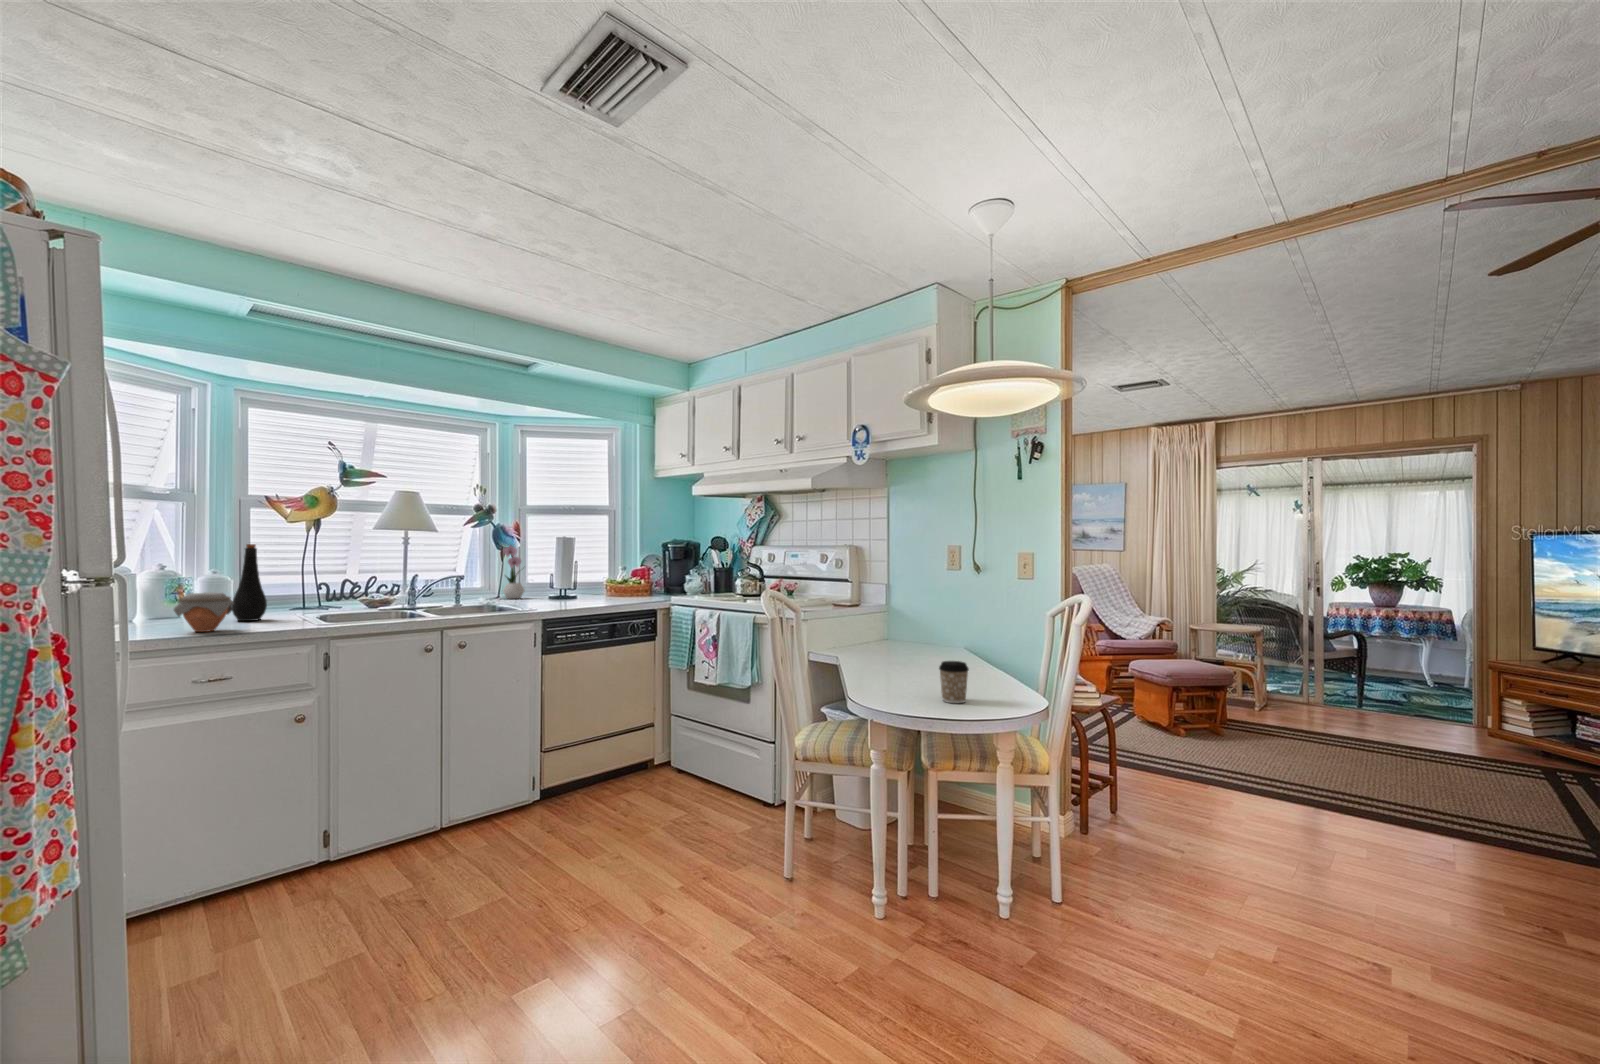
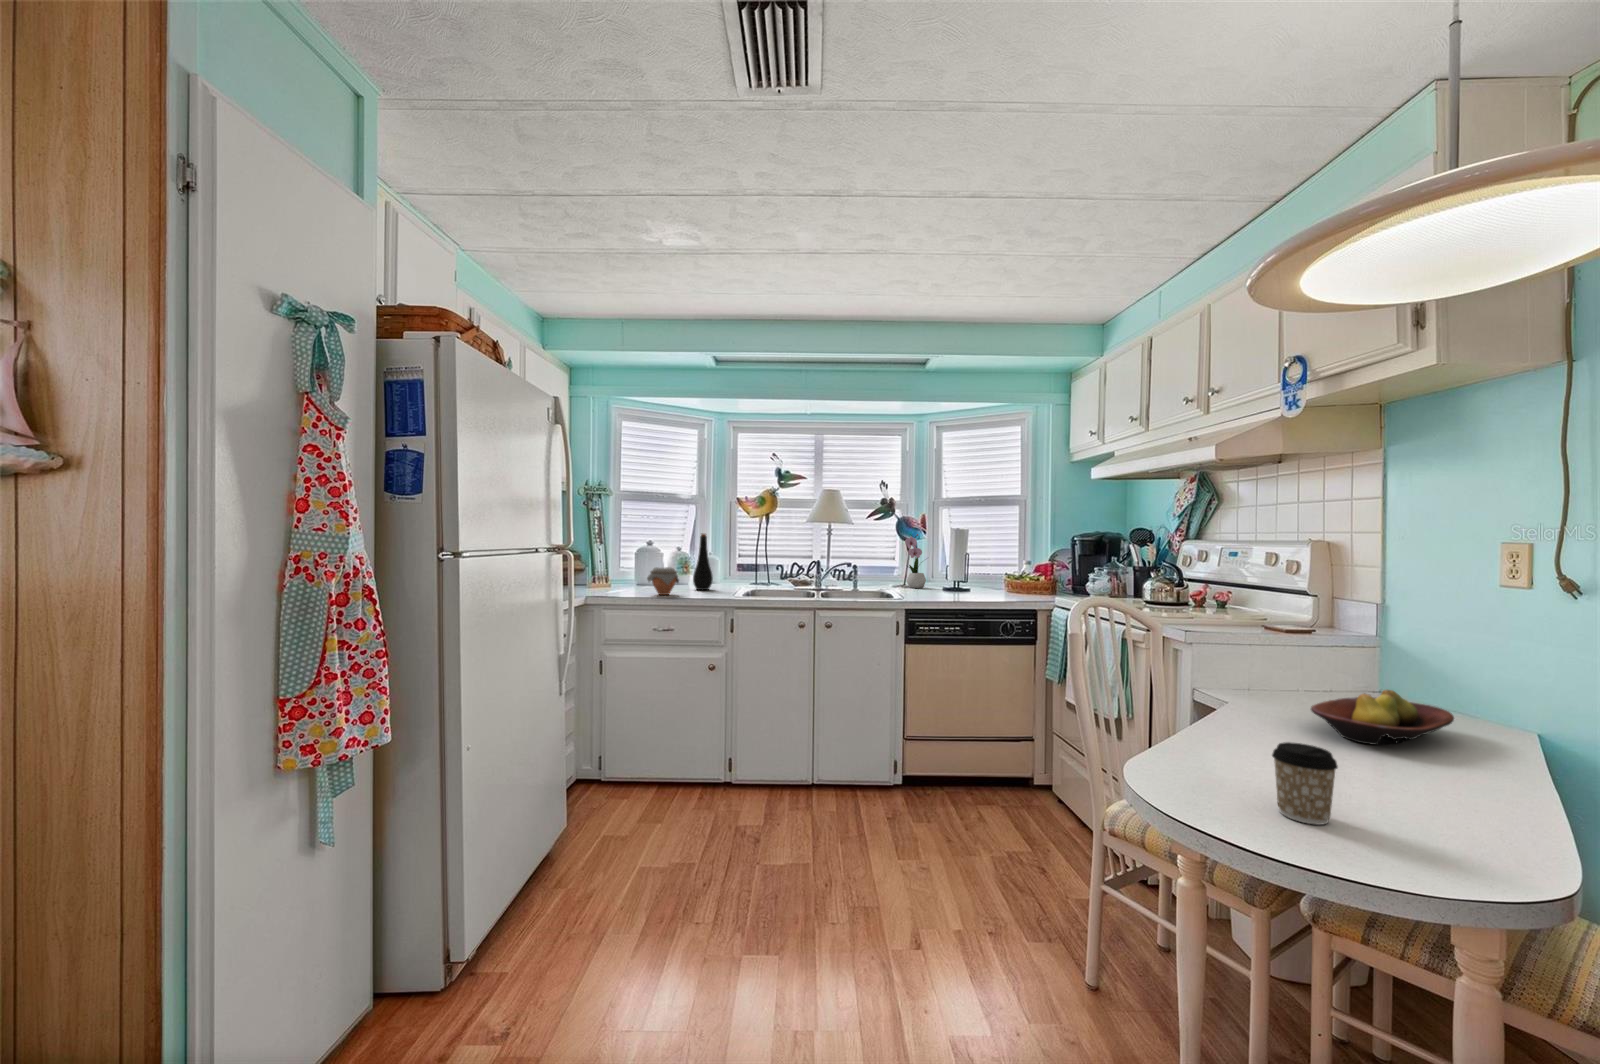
fruit bowl: none [892,632,947,664] -> present [1311,690,1454,745]

